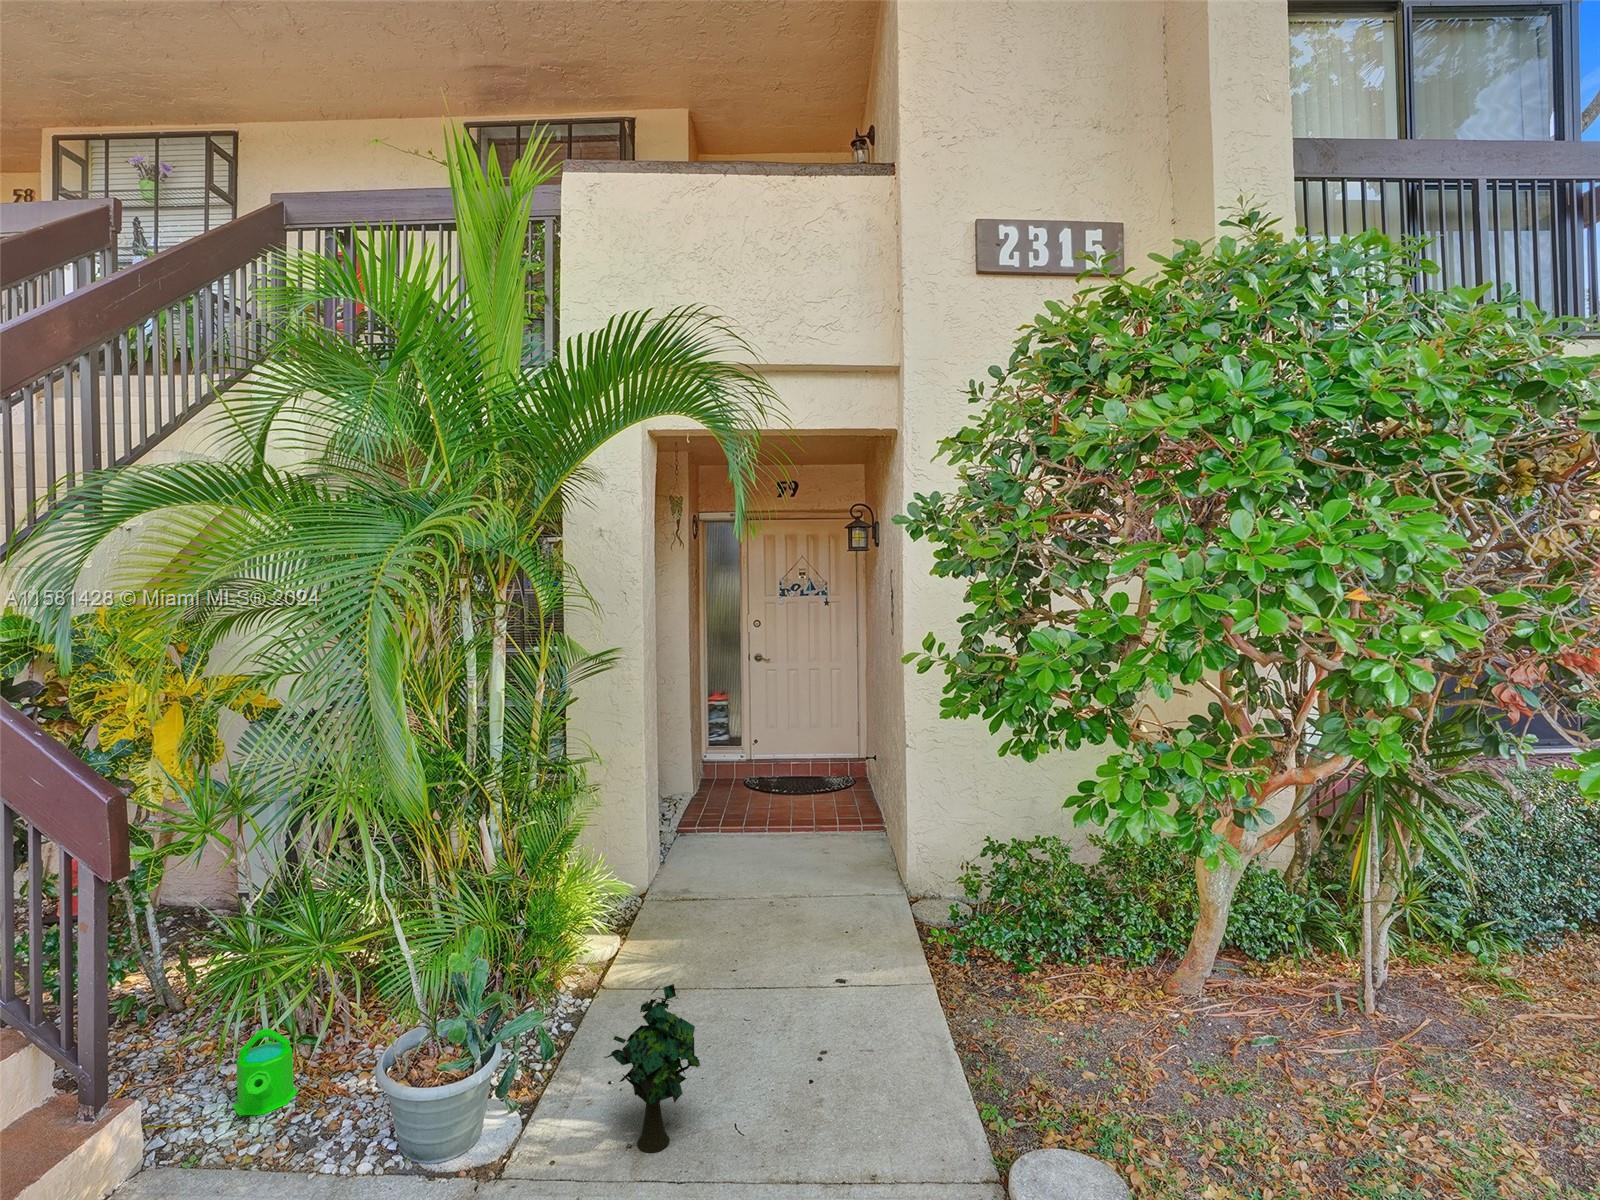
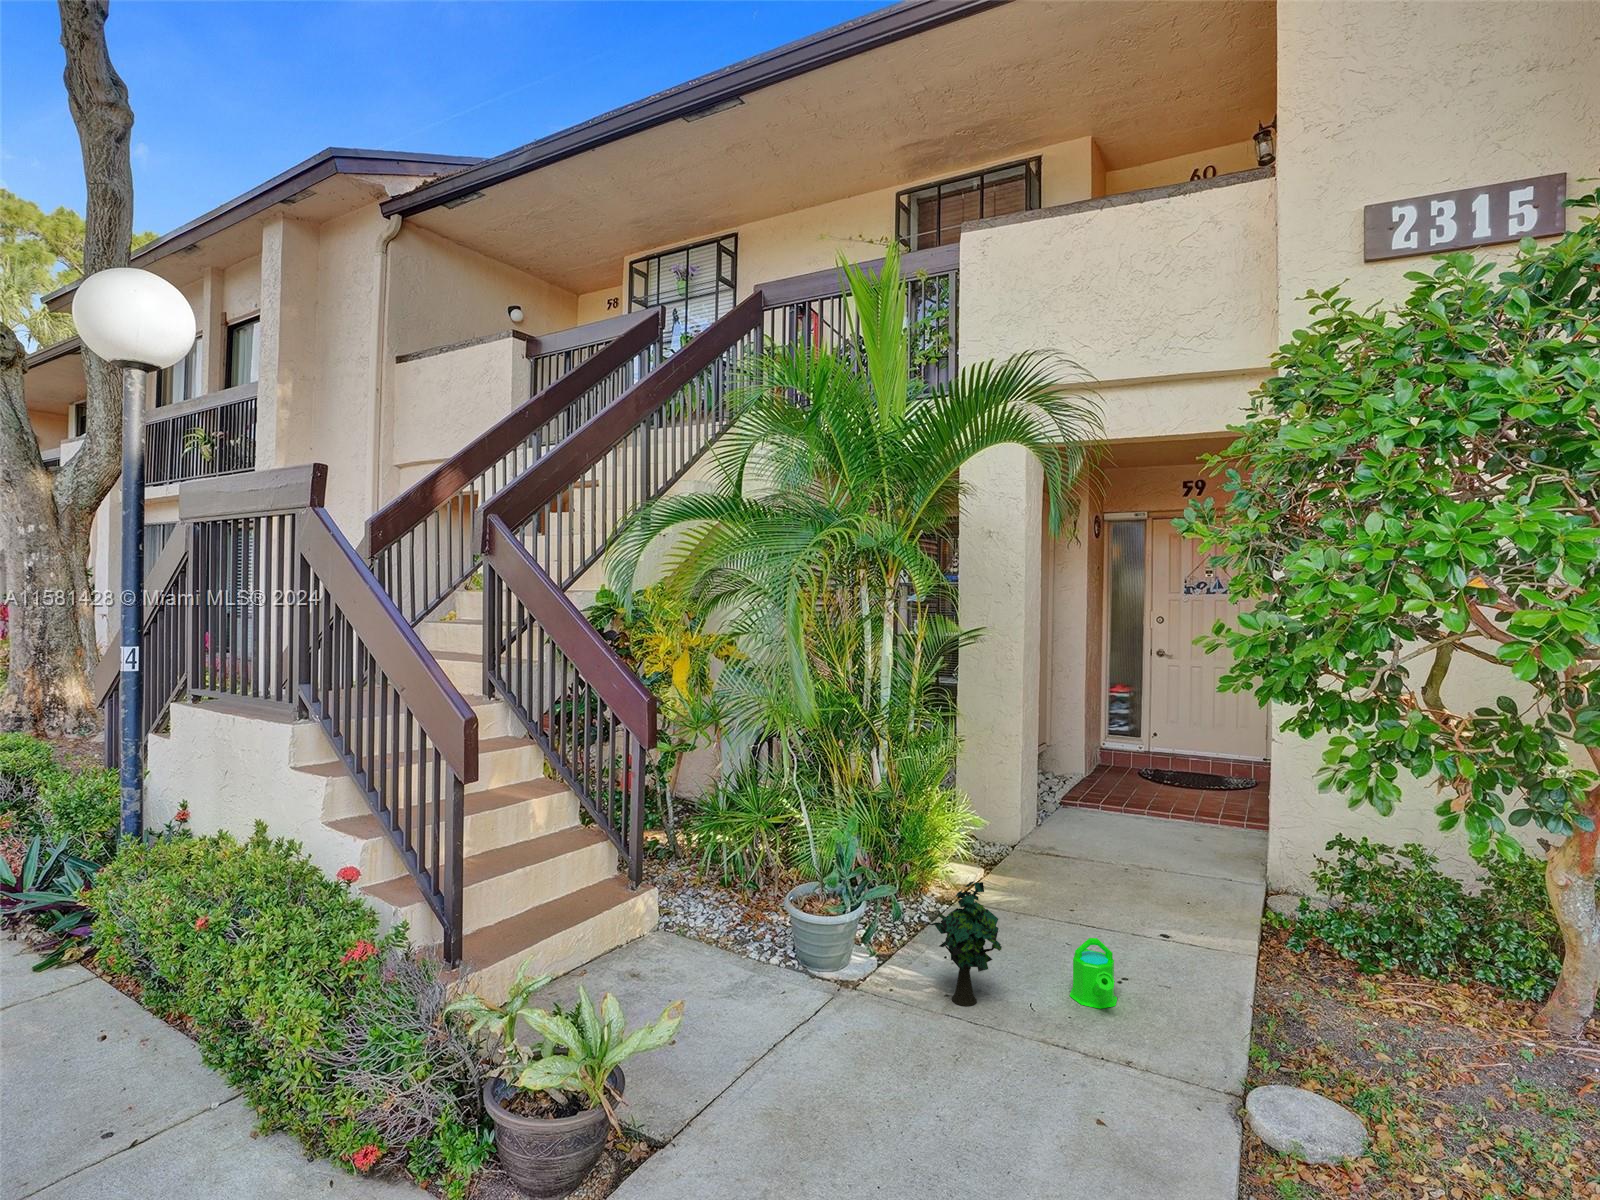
watering can: present [233,1028,298,1116] -> present [1069,938,1117,1009]

